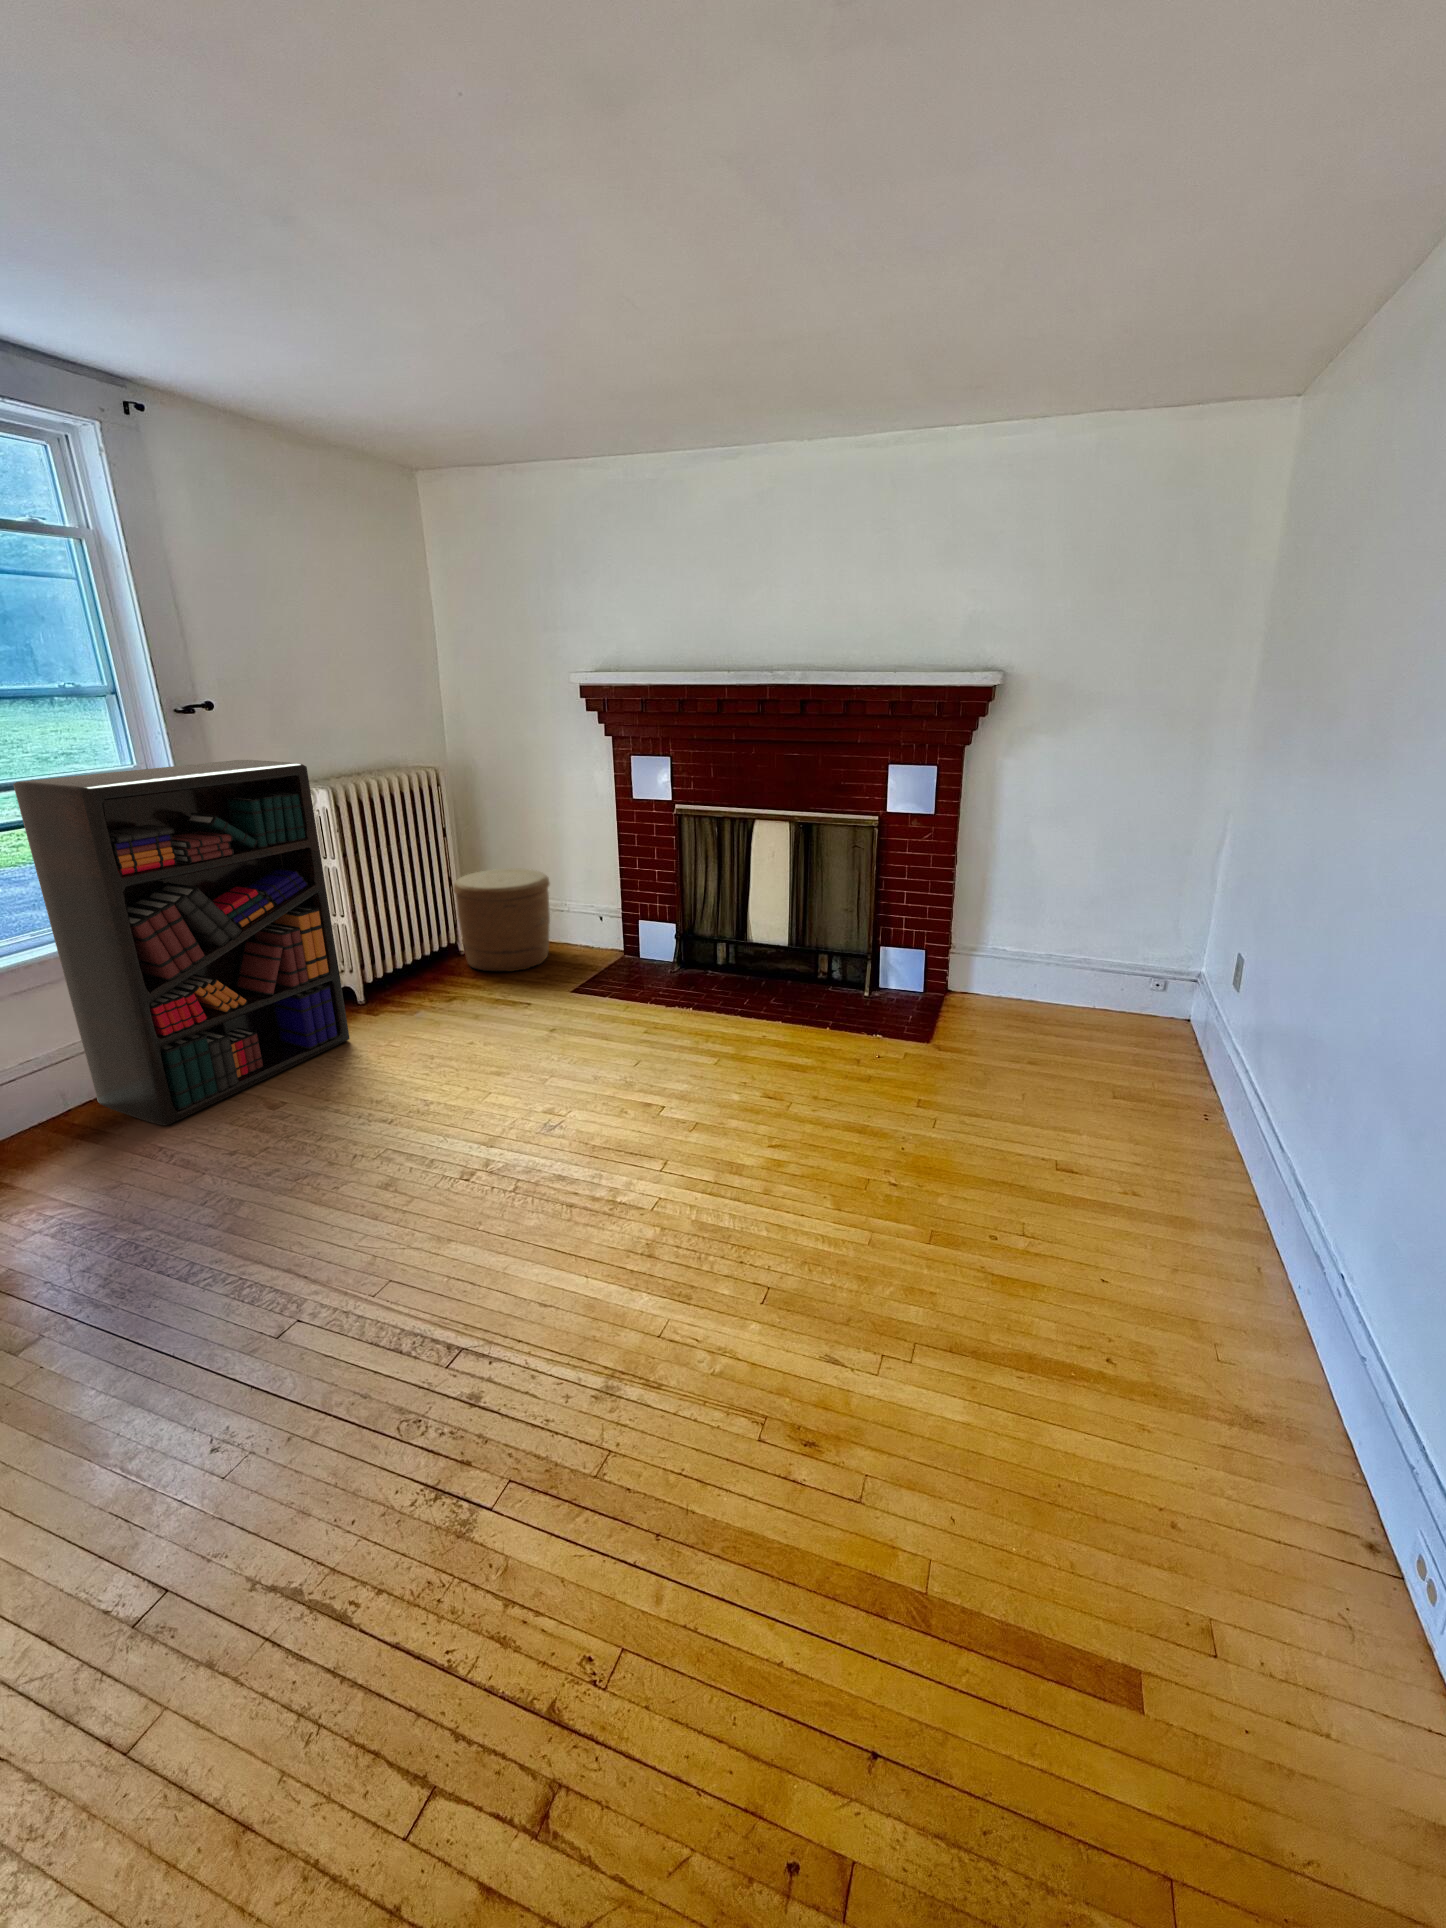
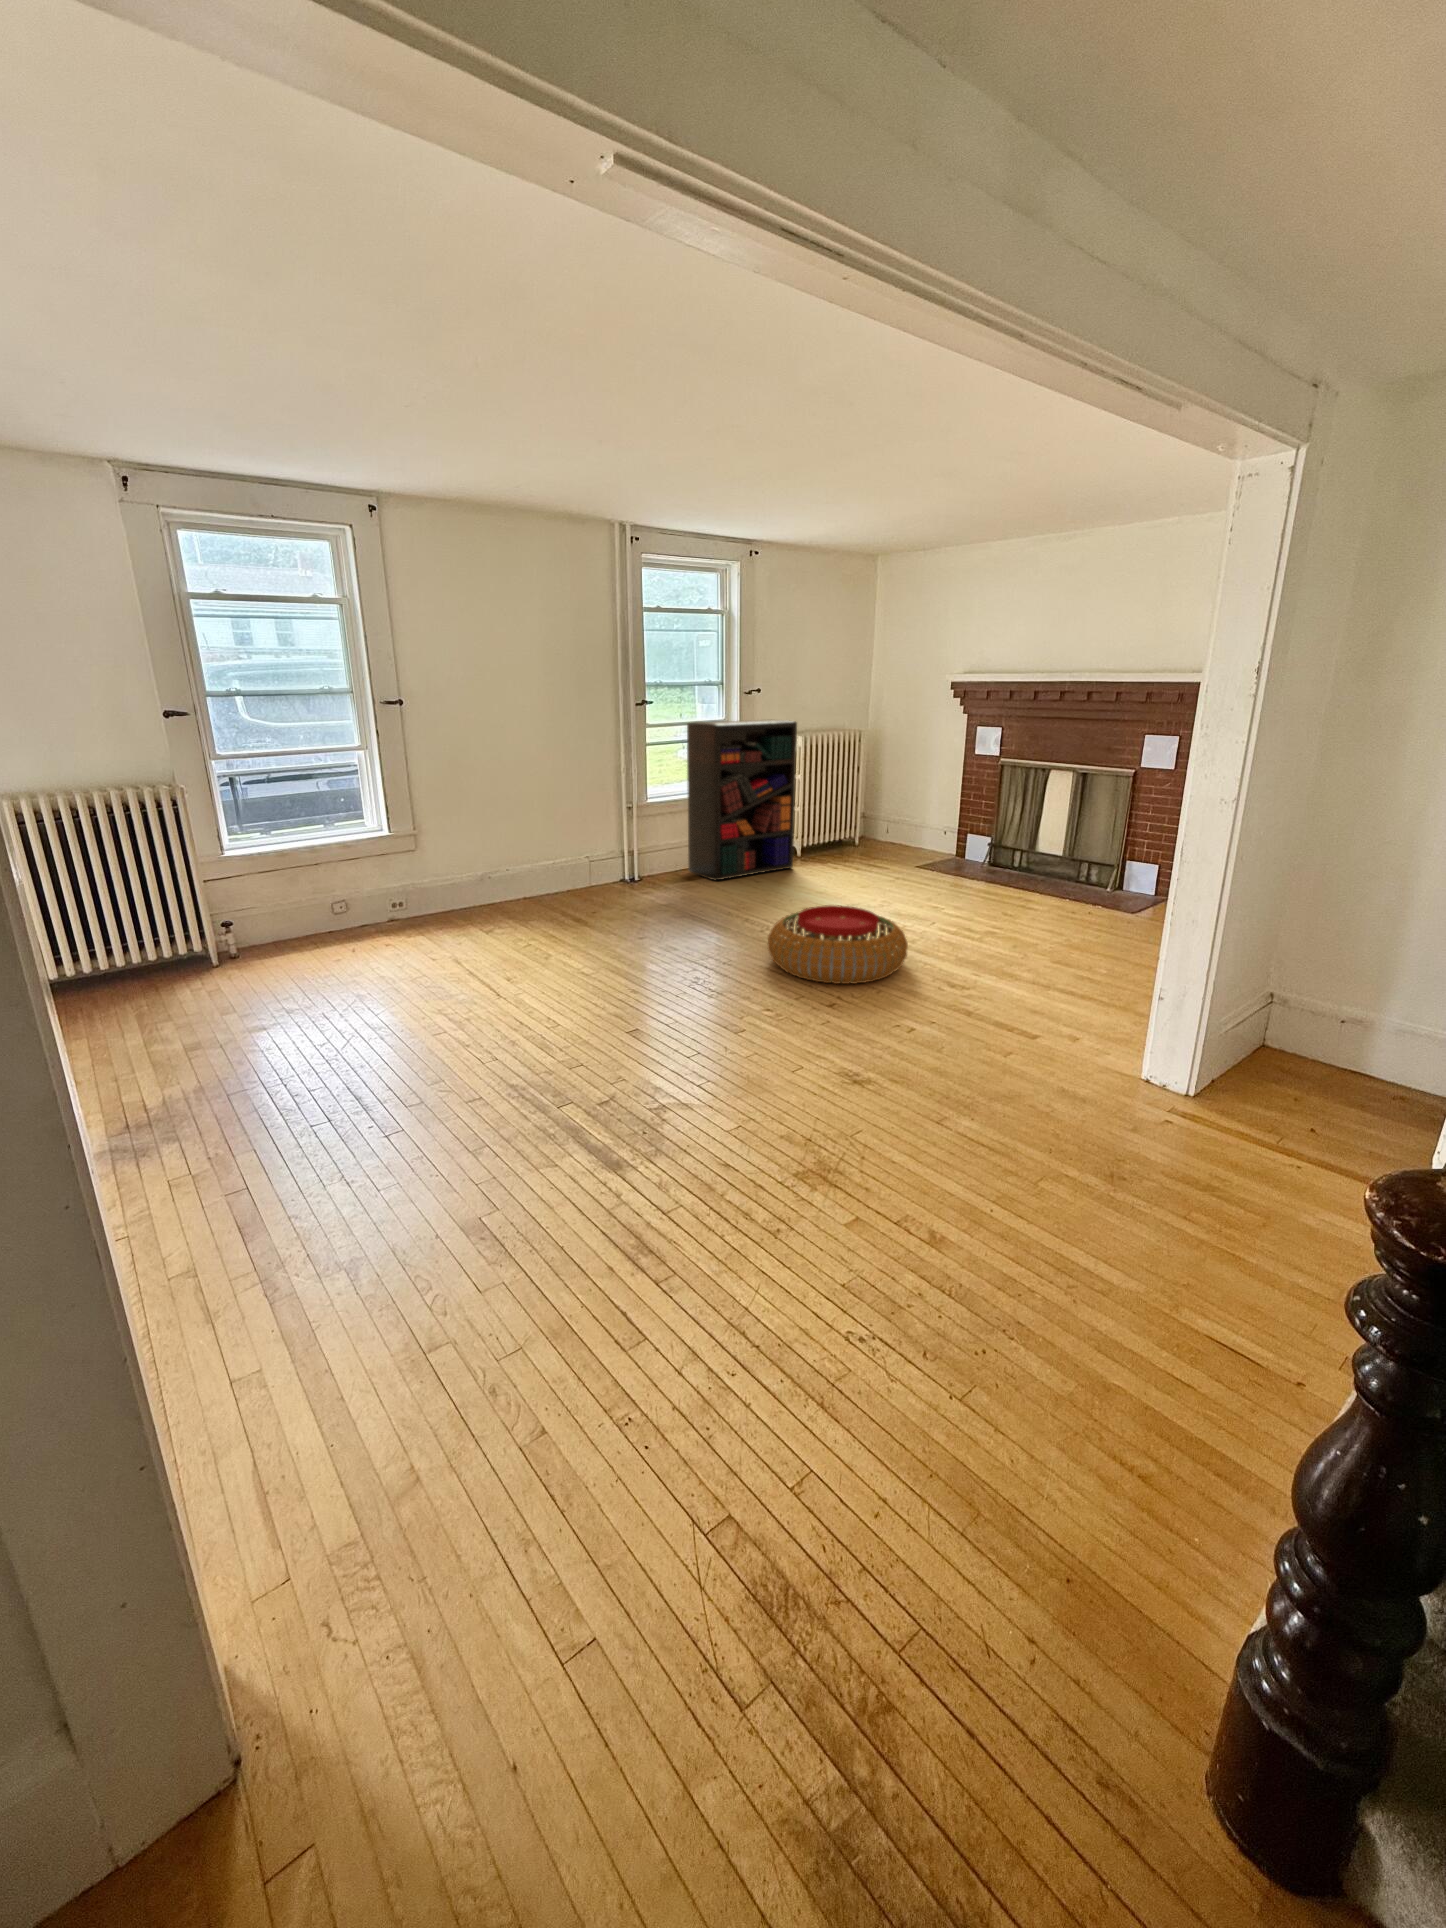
woven basket: present [454,869,550,972] -> none [857,796,914,856]
pouf: none [277,1253,676,1624] -> present [768,905,908,984]

